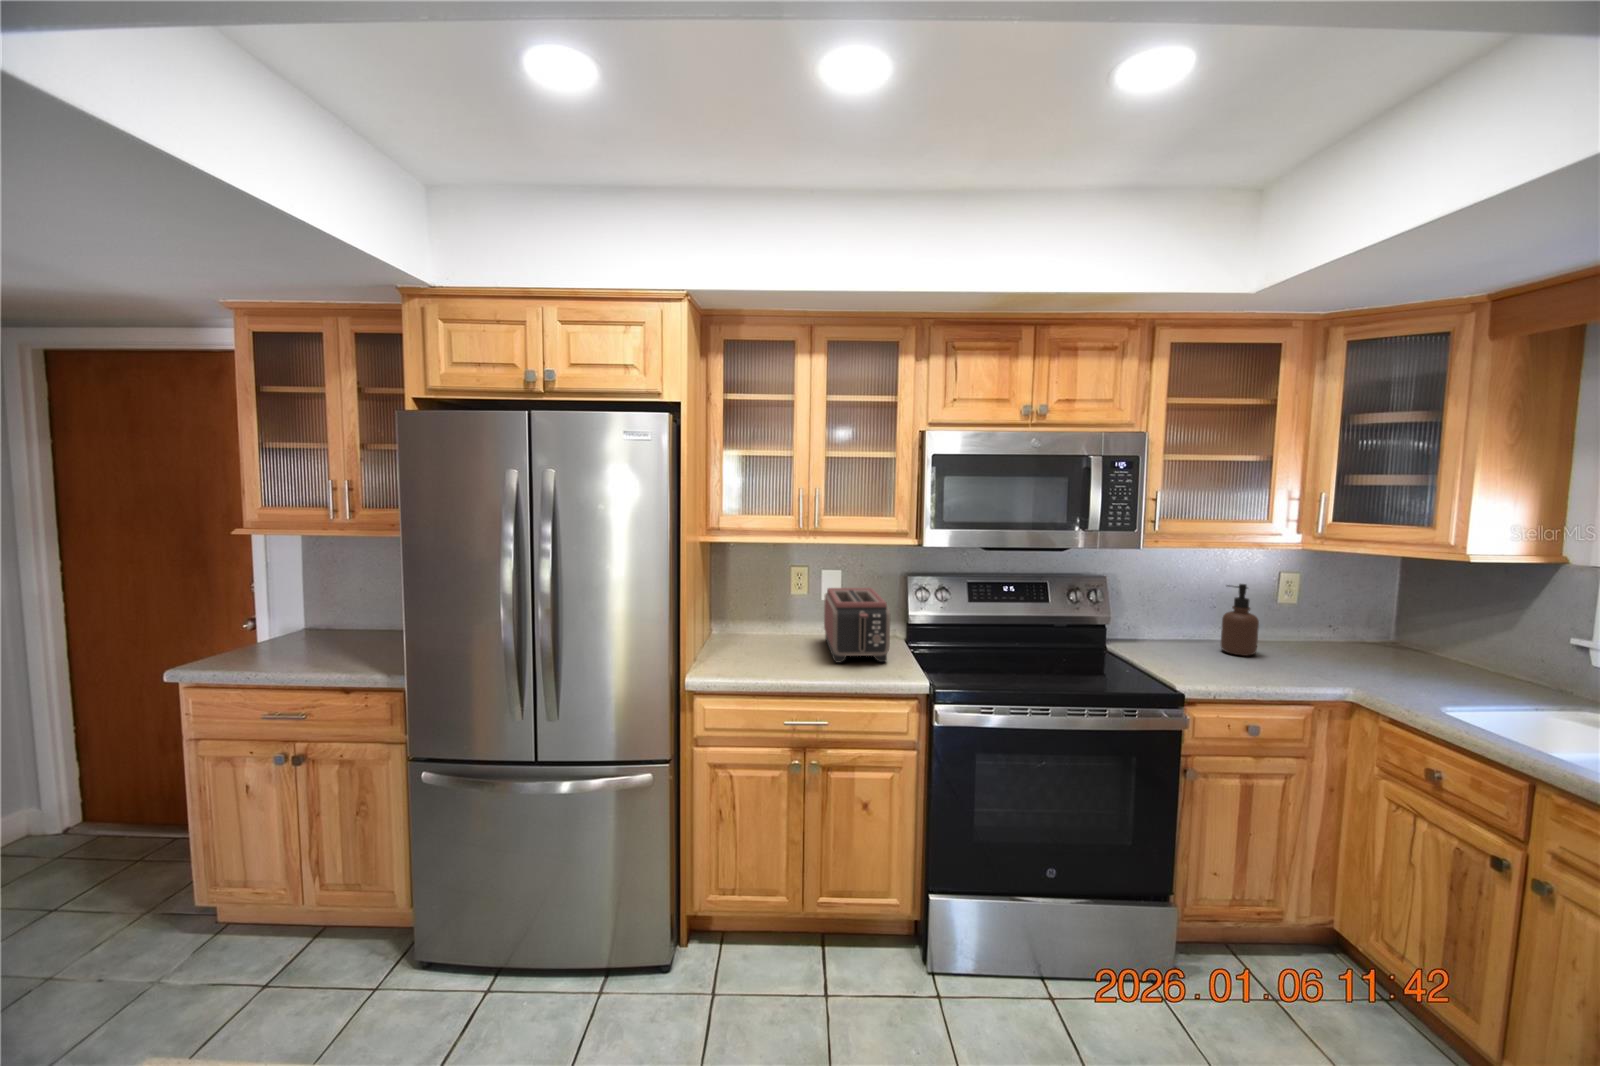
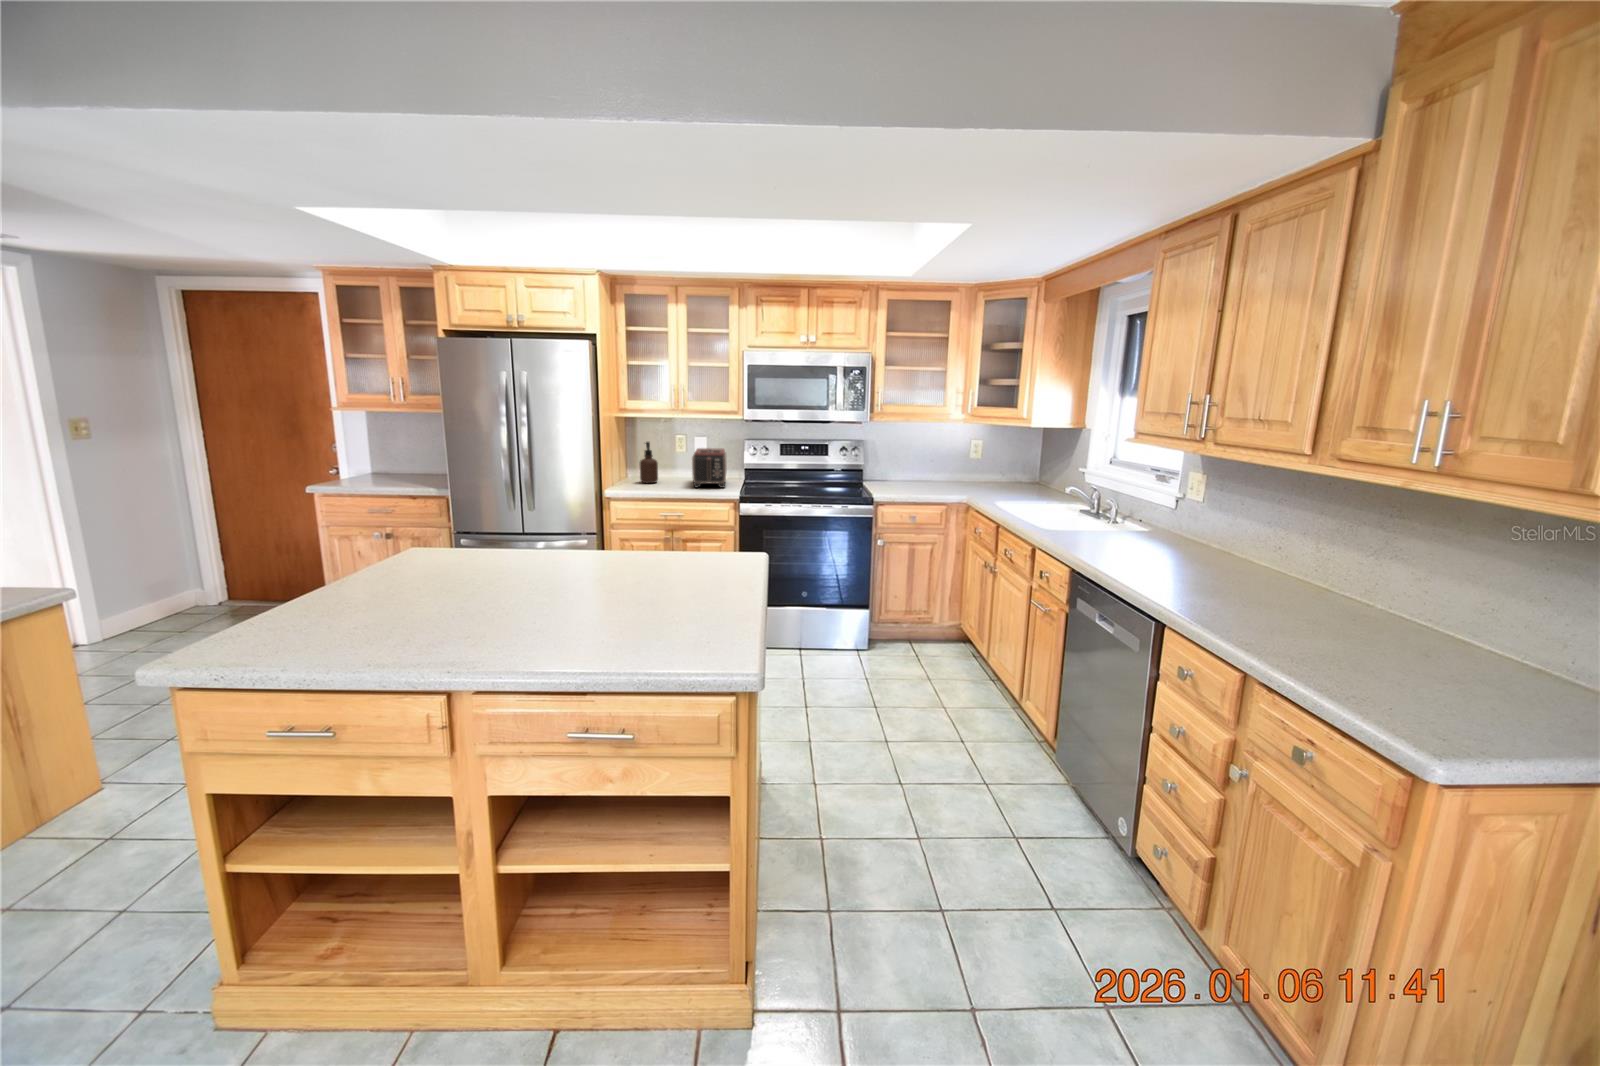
soap dispenser: present [1221,584,1259,656] -> present [640,442,658,483]

